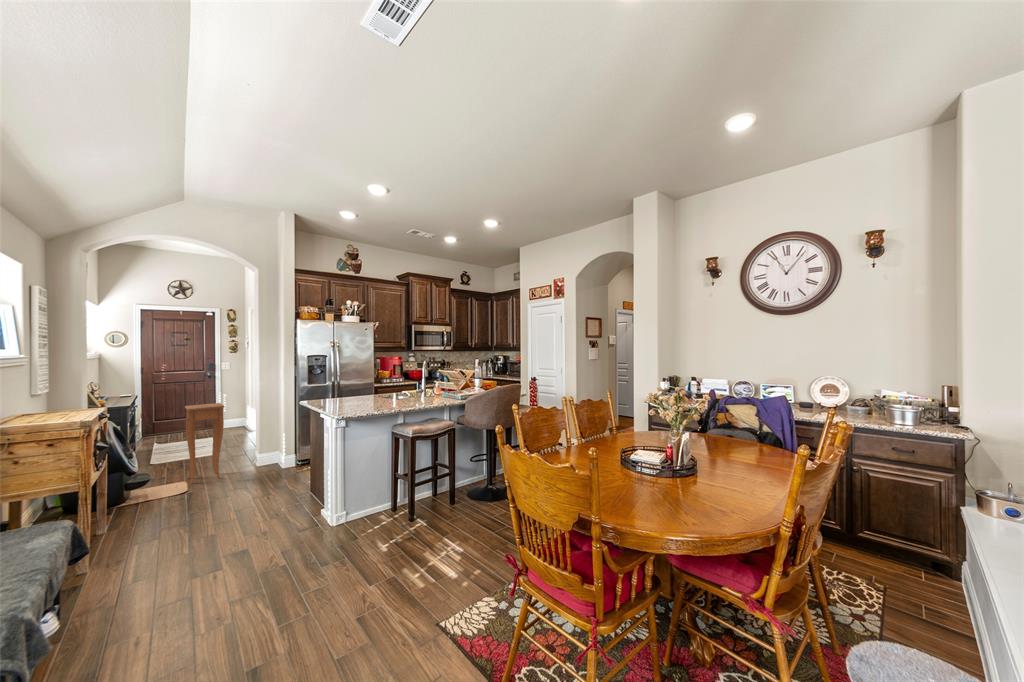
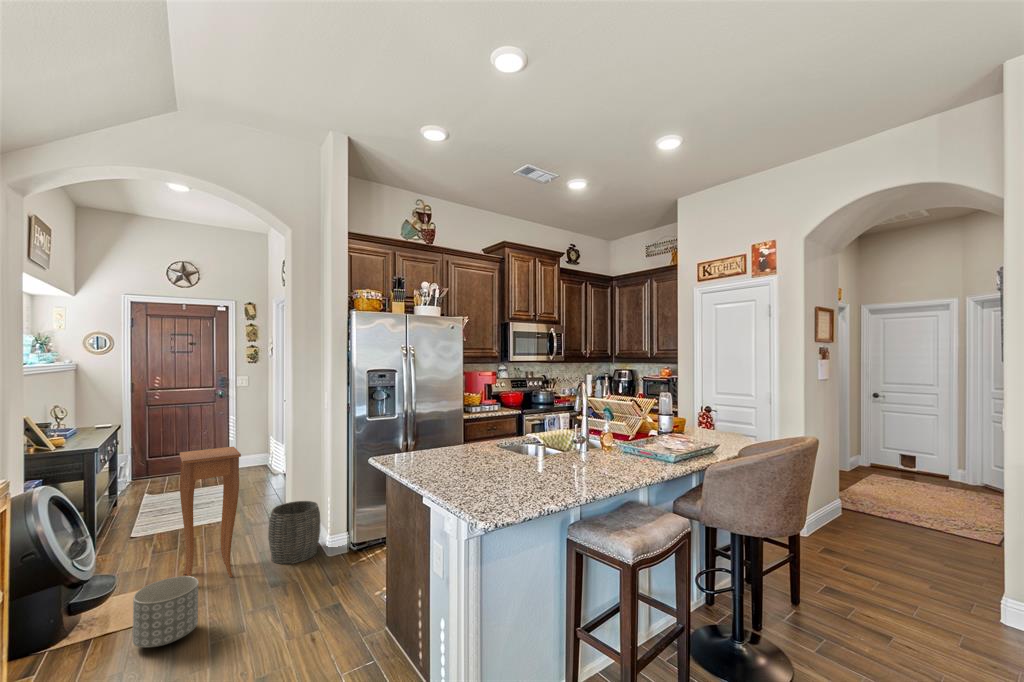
woven basket: none [243,437,277,472] -> present [268,501,320,564]
planter: none [162,470,200,504] -> present [133,576,198,647]

